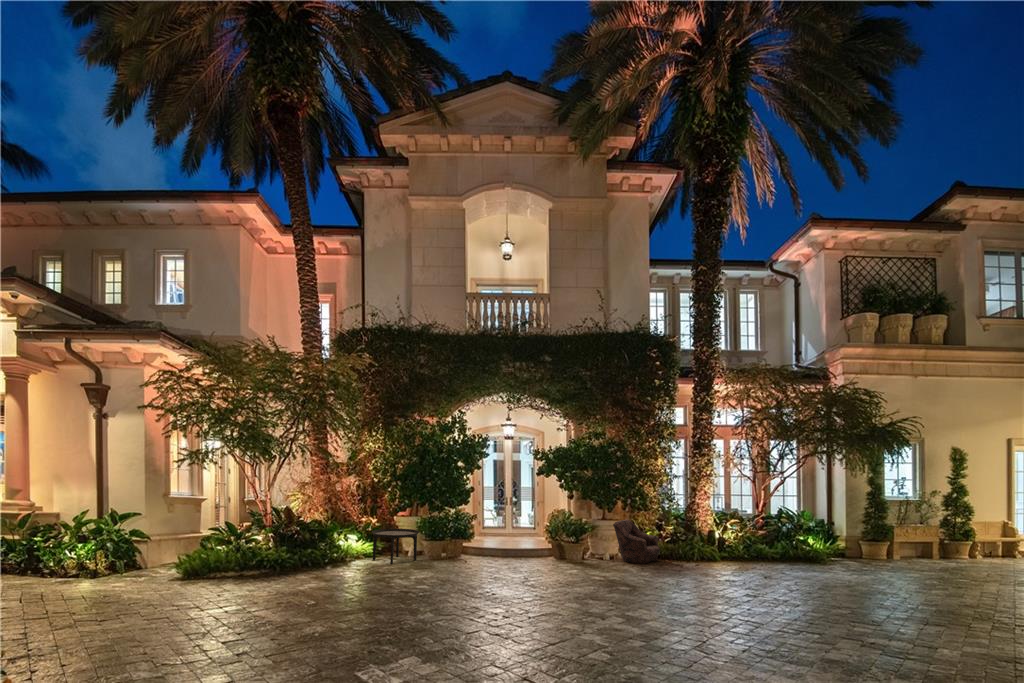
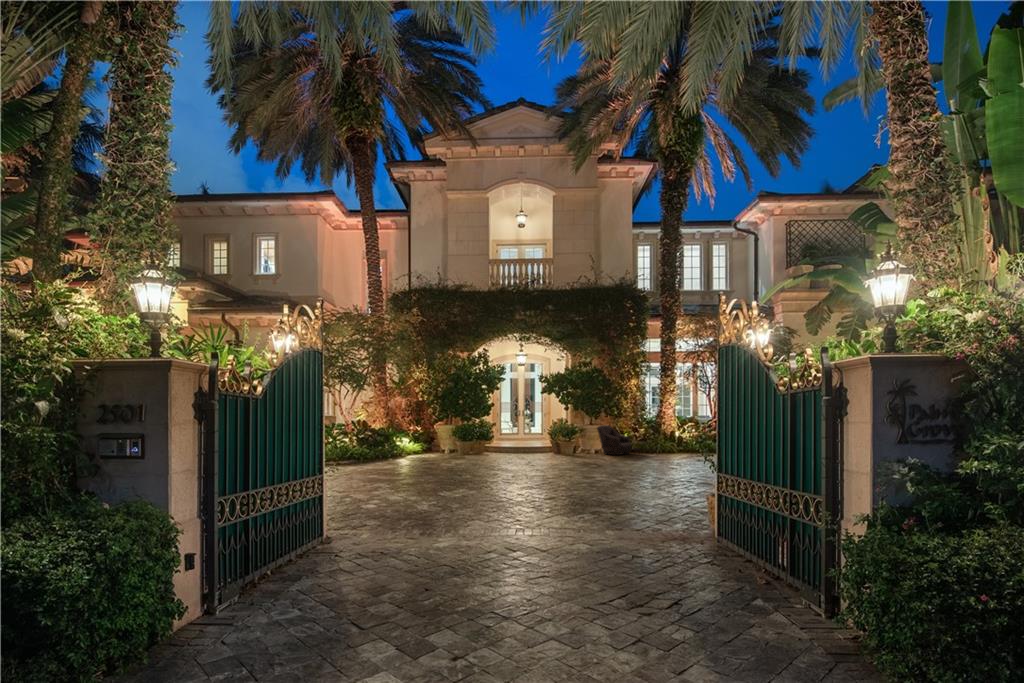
round table: present [372,529,419,564] -> none [421,433,455,456]

